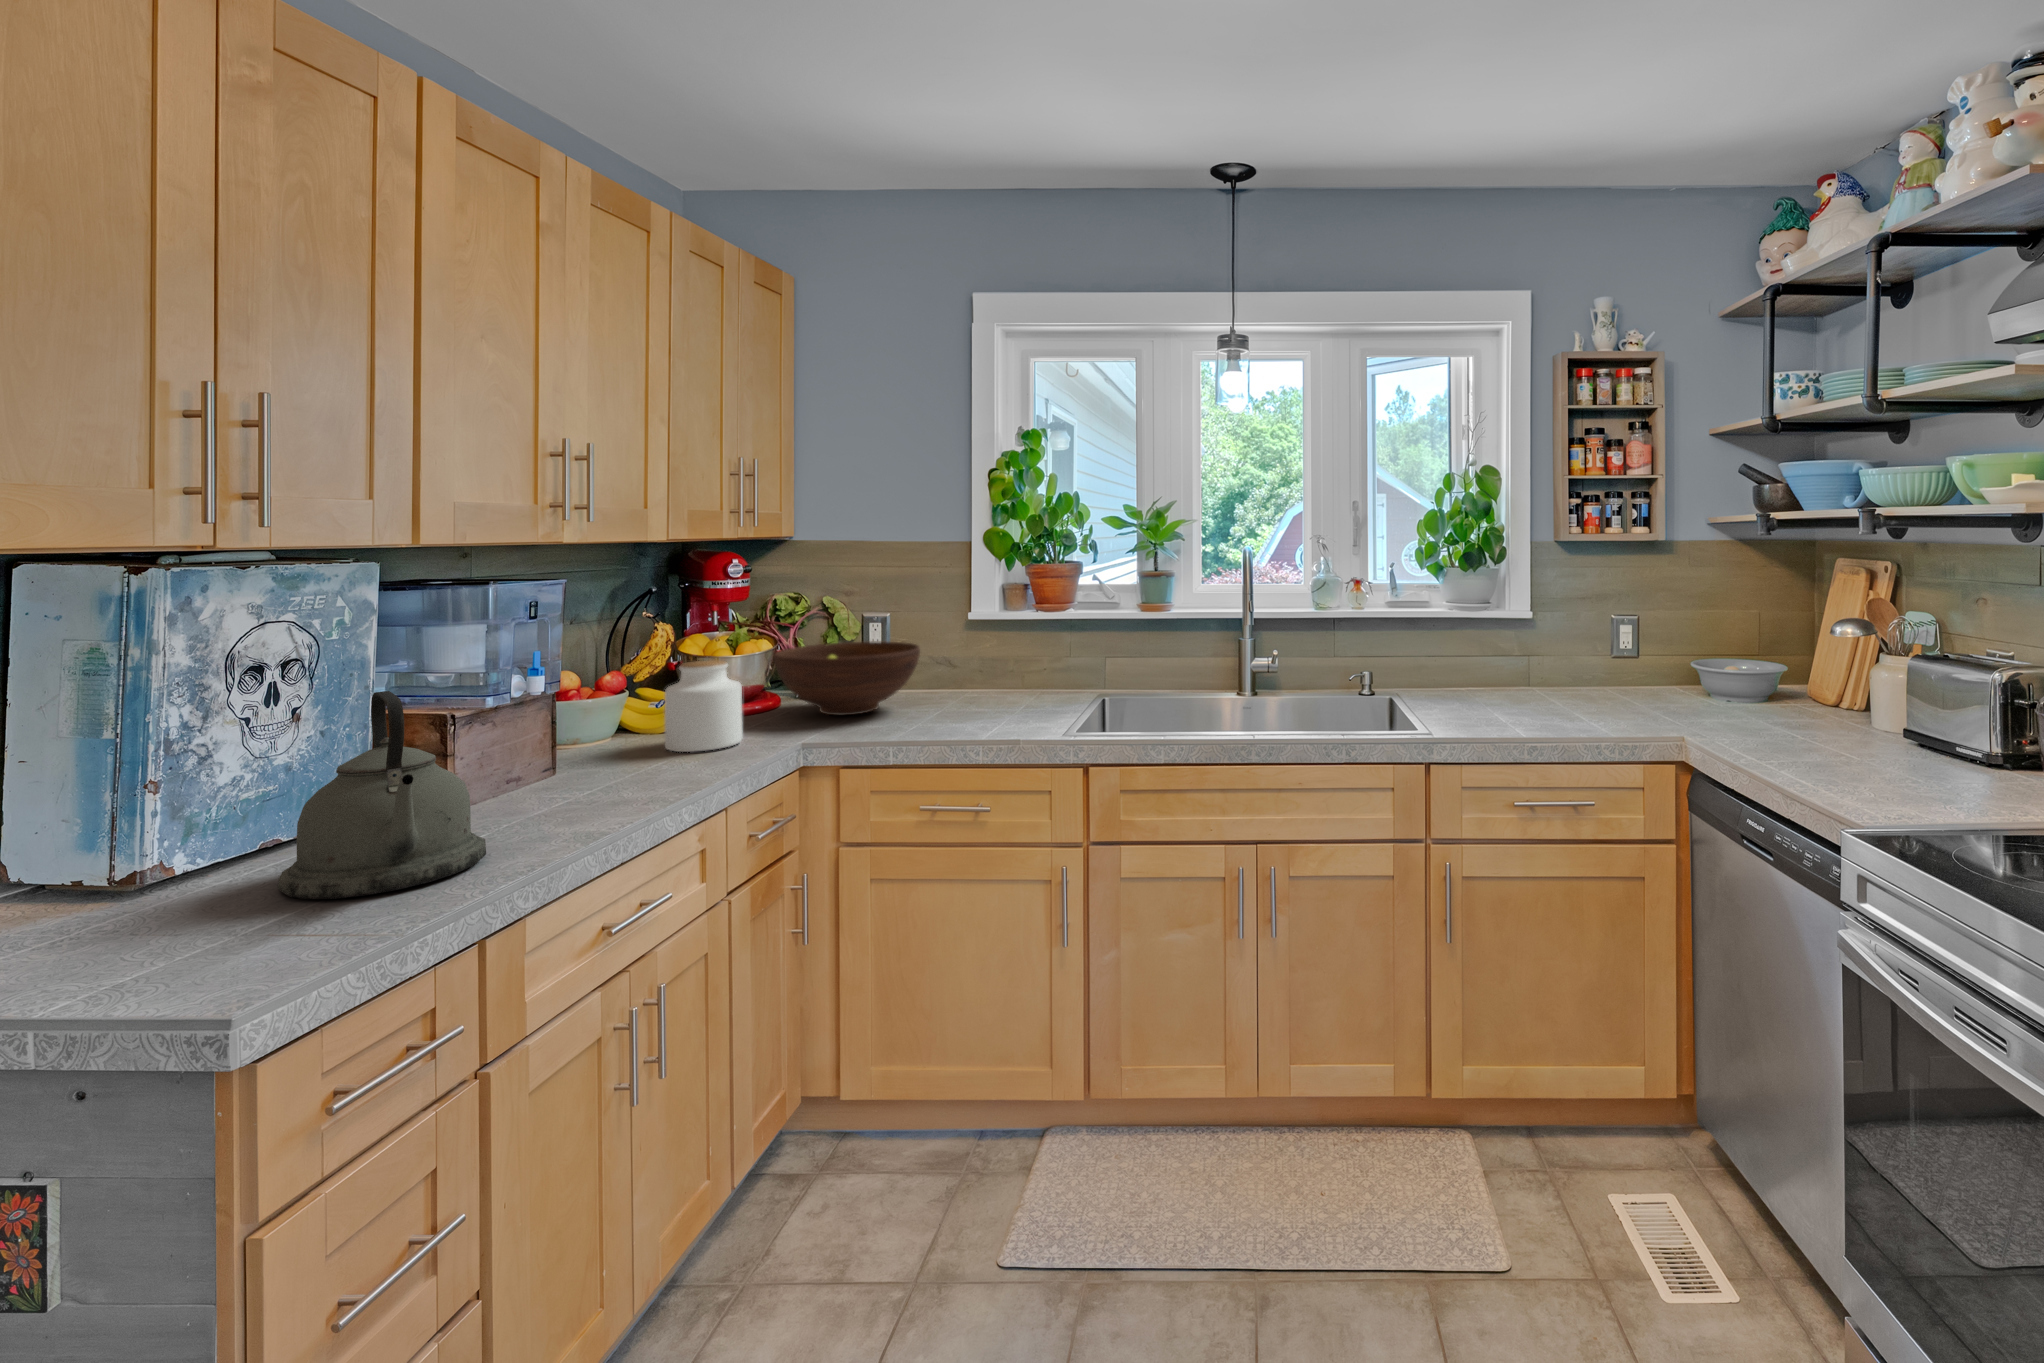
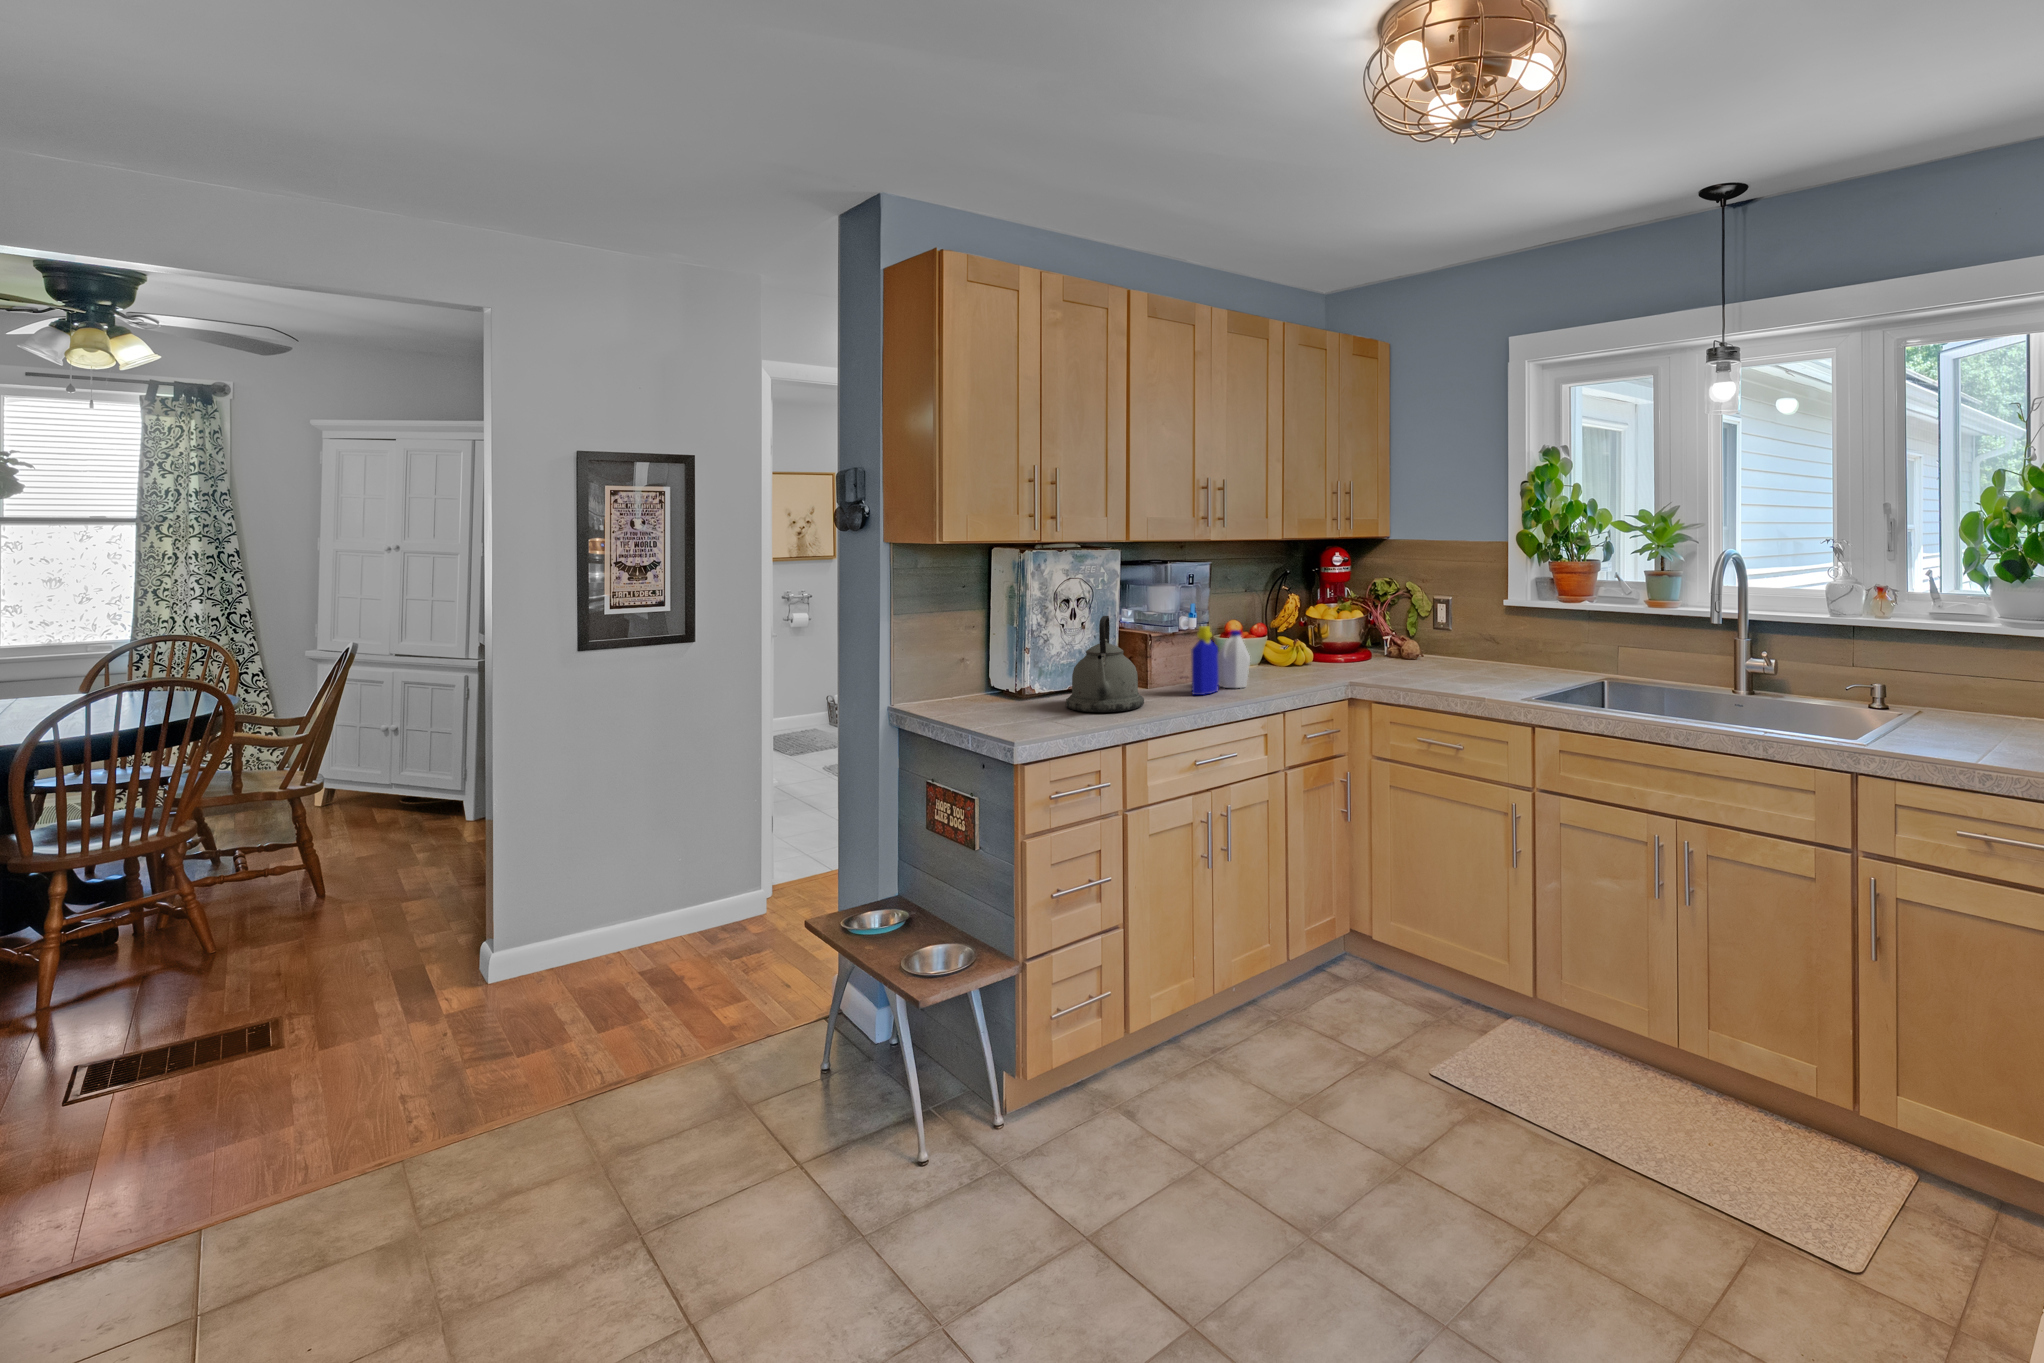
fruit bowl: present [774,641,920,715] -> none [1349,616,1451,669]
jar: present [665,660,743,752] -> none [1269,619,1314,677]
bottle: none [564,688,662,811] -> present [1192,626,1250,695]

